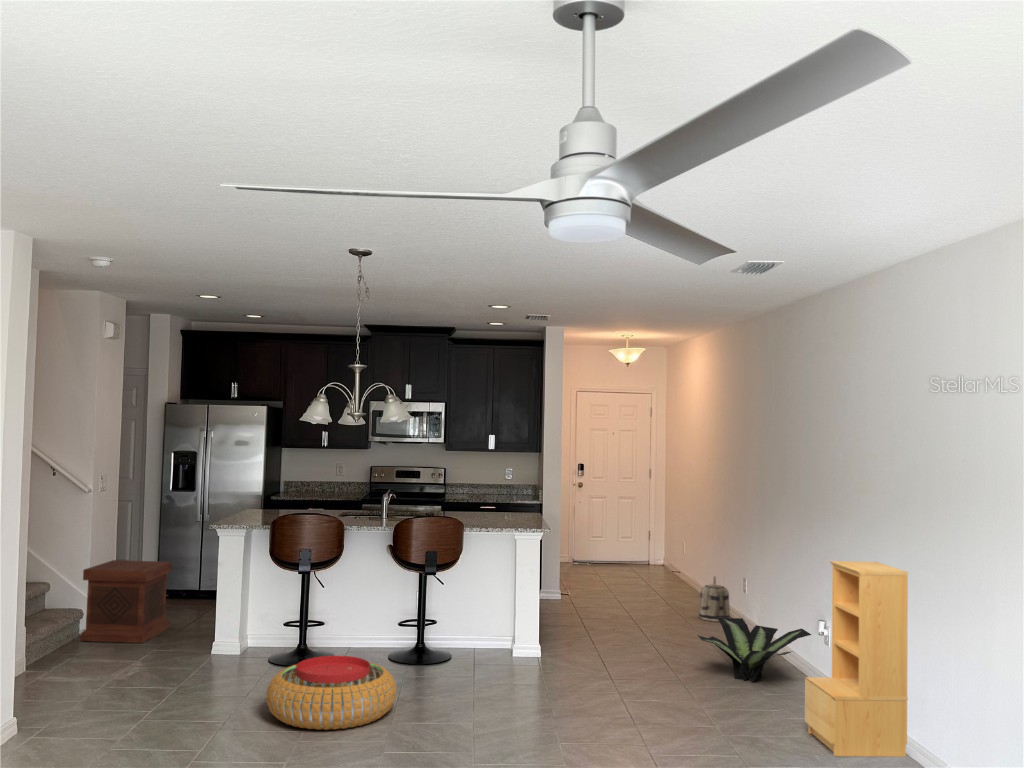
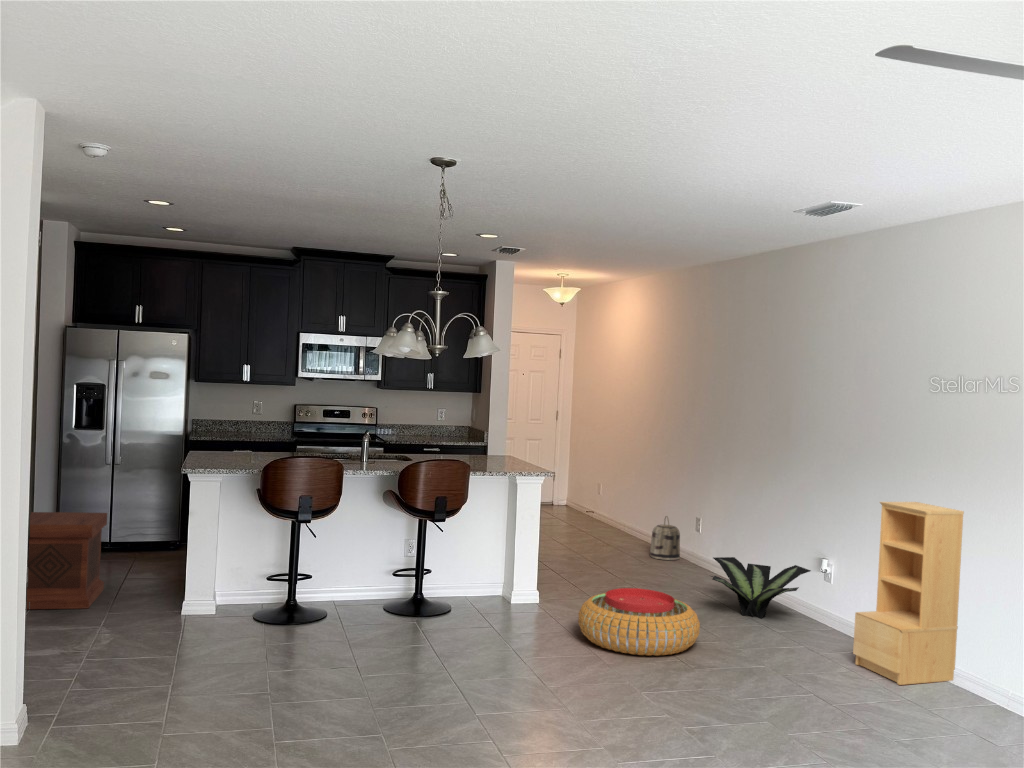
pouf: present [266,656,396,730] -> present [578,588,700,655]

